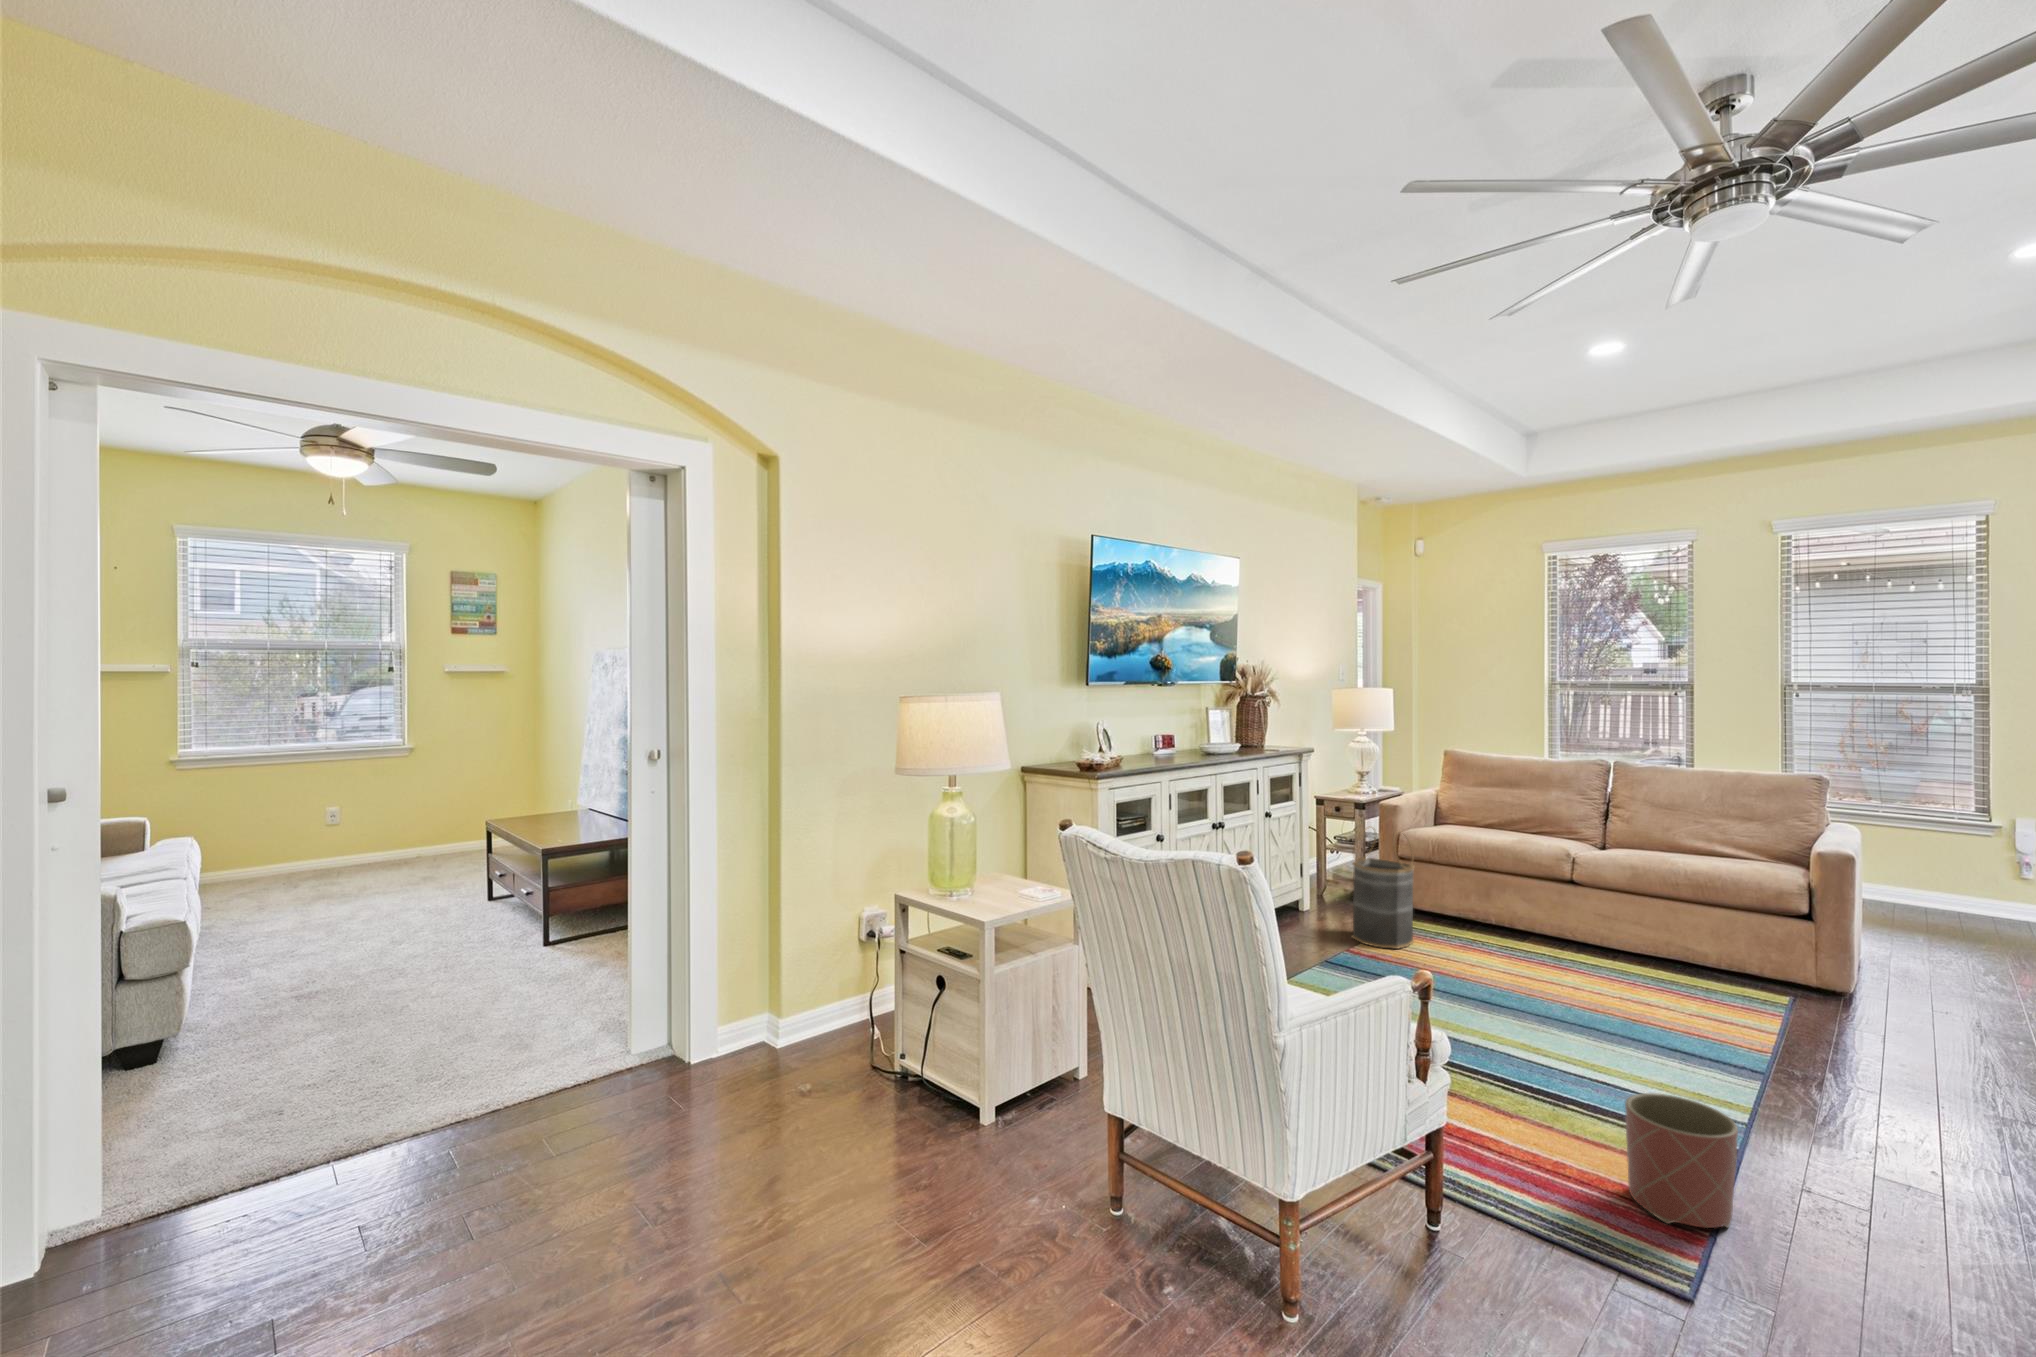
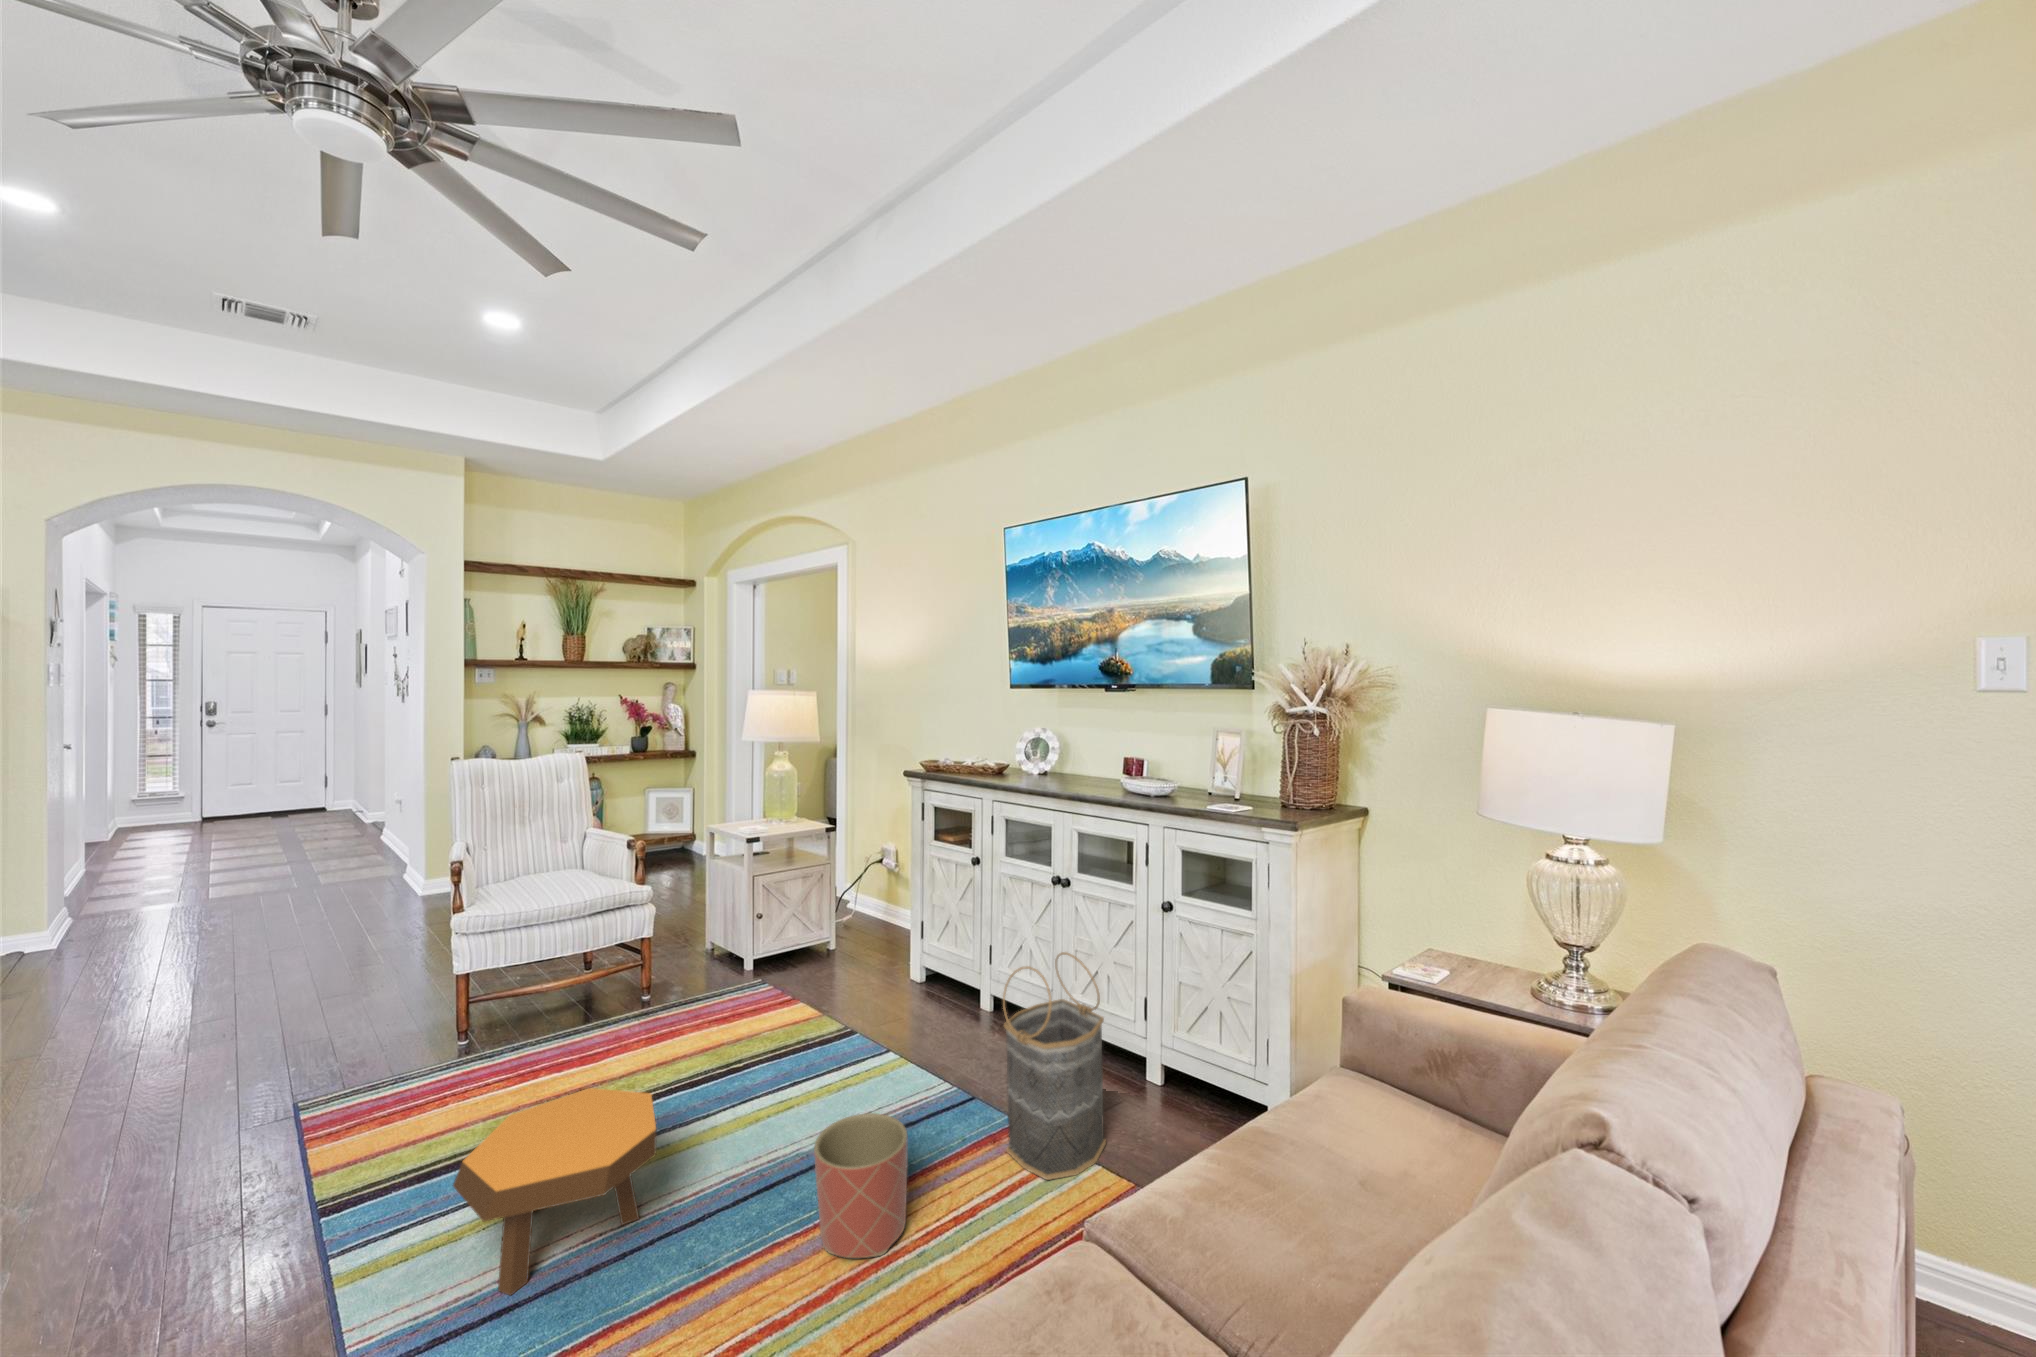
footstool: none [1534,953,1681,1069] -> present [453,1088,656,1295]
planter: present [1625,1093,1738,1228] -> present [814,1113,908,1258]

